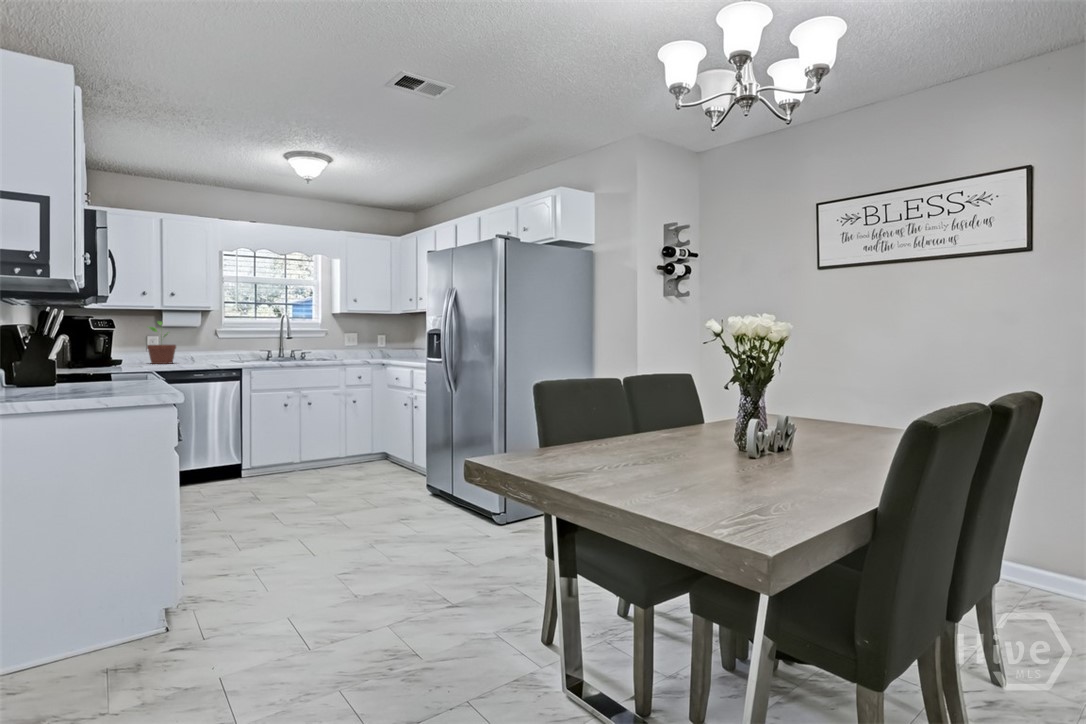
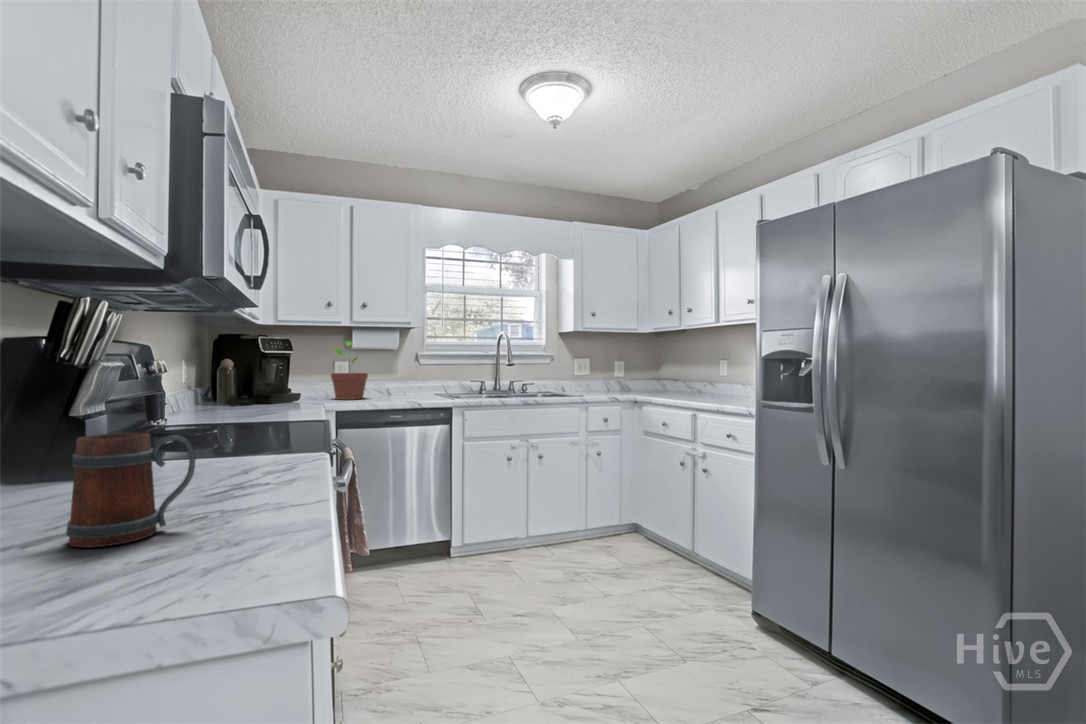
mug: none [103,363,139,394] -> present [66,433,195,548]

